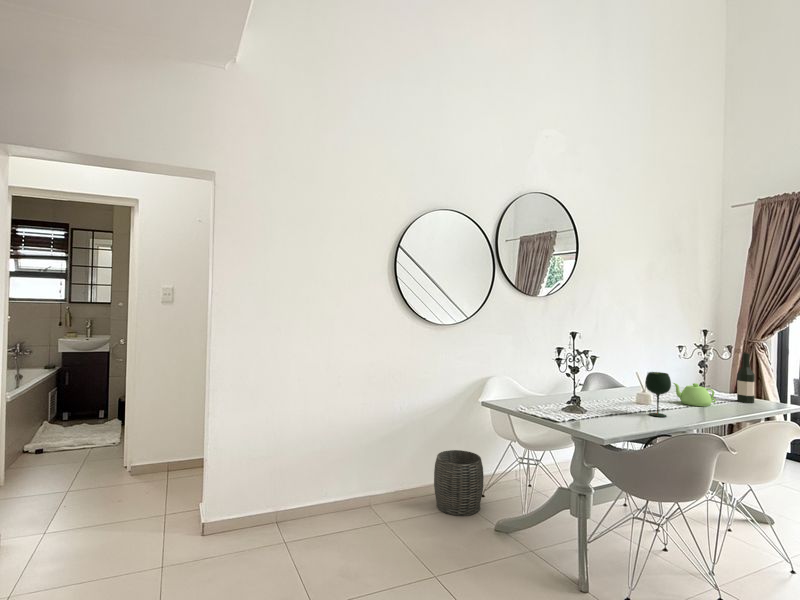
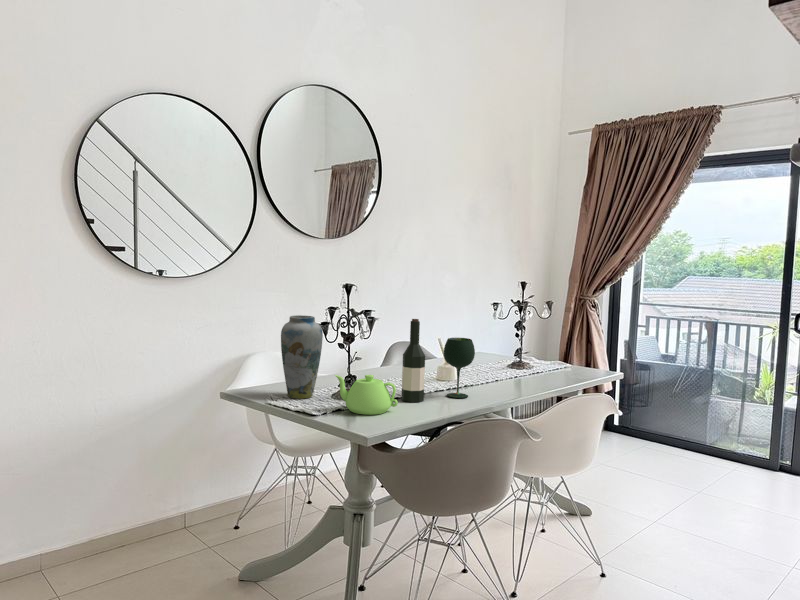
wine bottle: present [737,352,755,403] -> present [402,319,425,402]
vase: none [525,354,554,410] -> present [281,315,323,399]
teapot: present [673,383,716,406] -> present [335,375,398,415]
woven basket: present [434,450,484,516] -> none [151,464,230,563]

